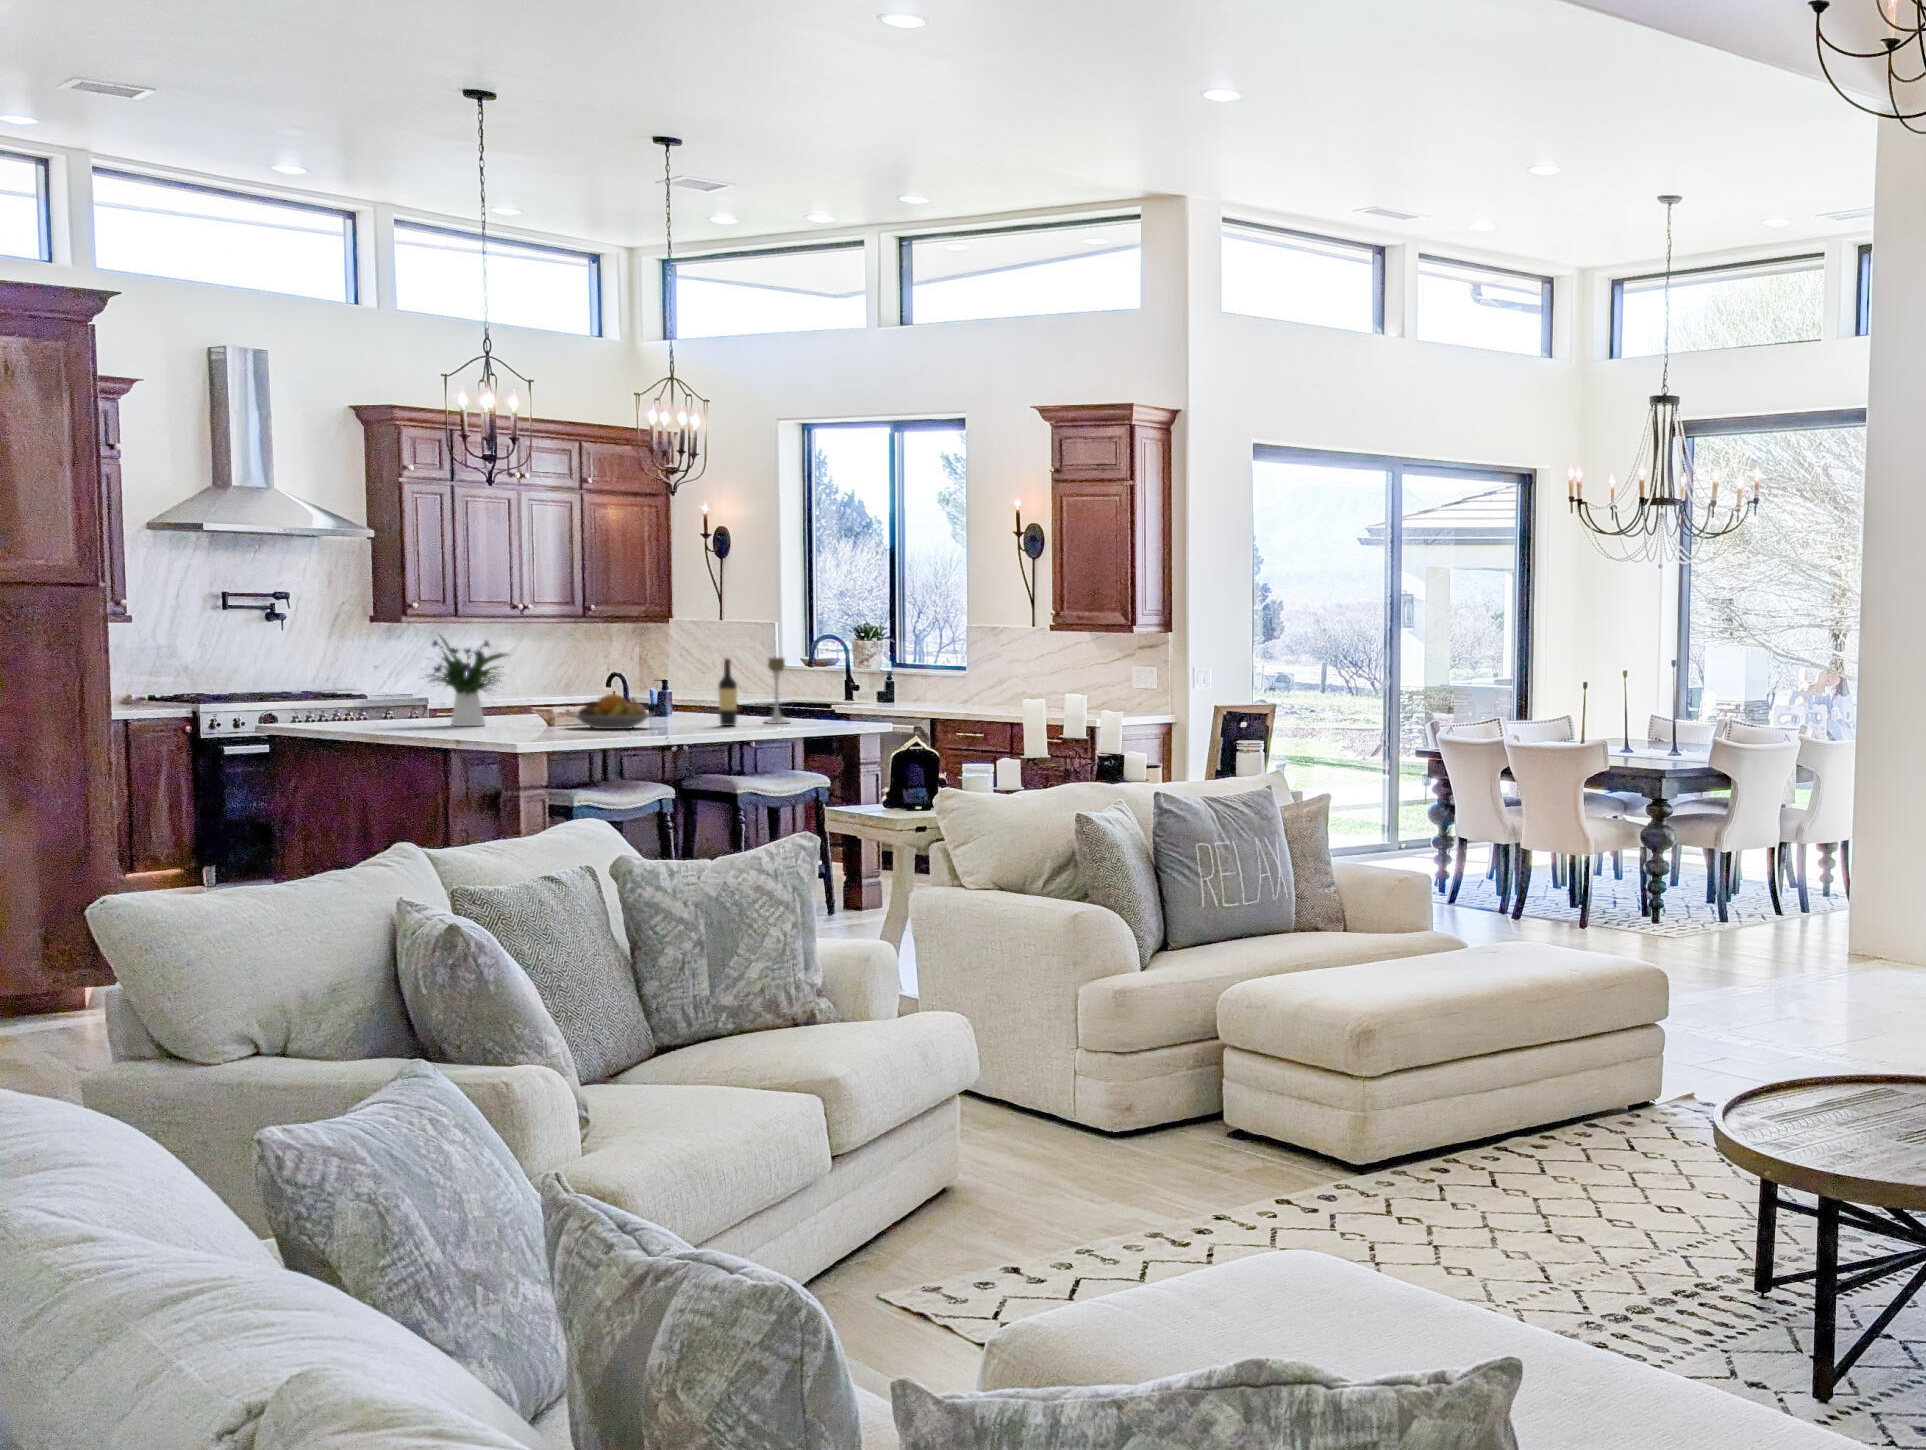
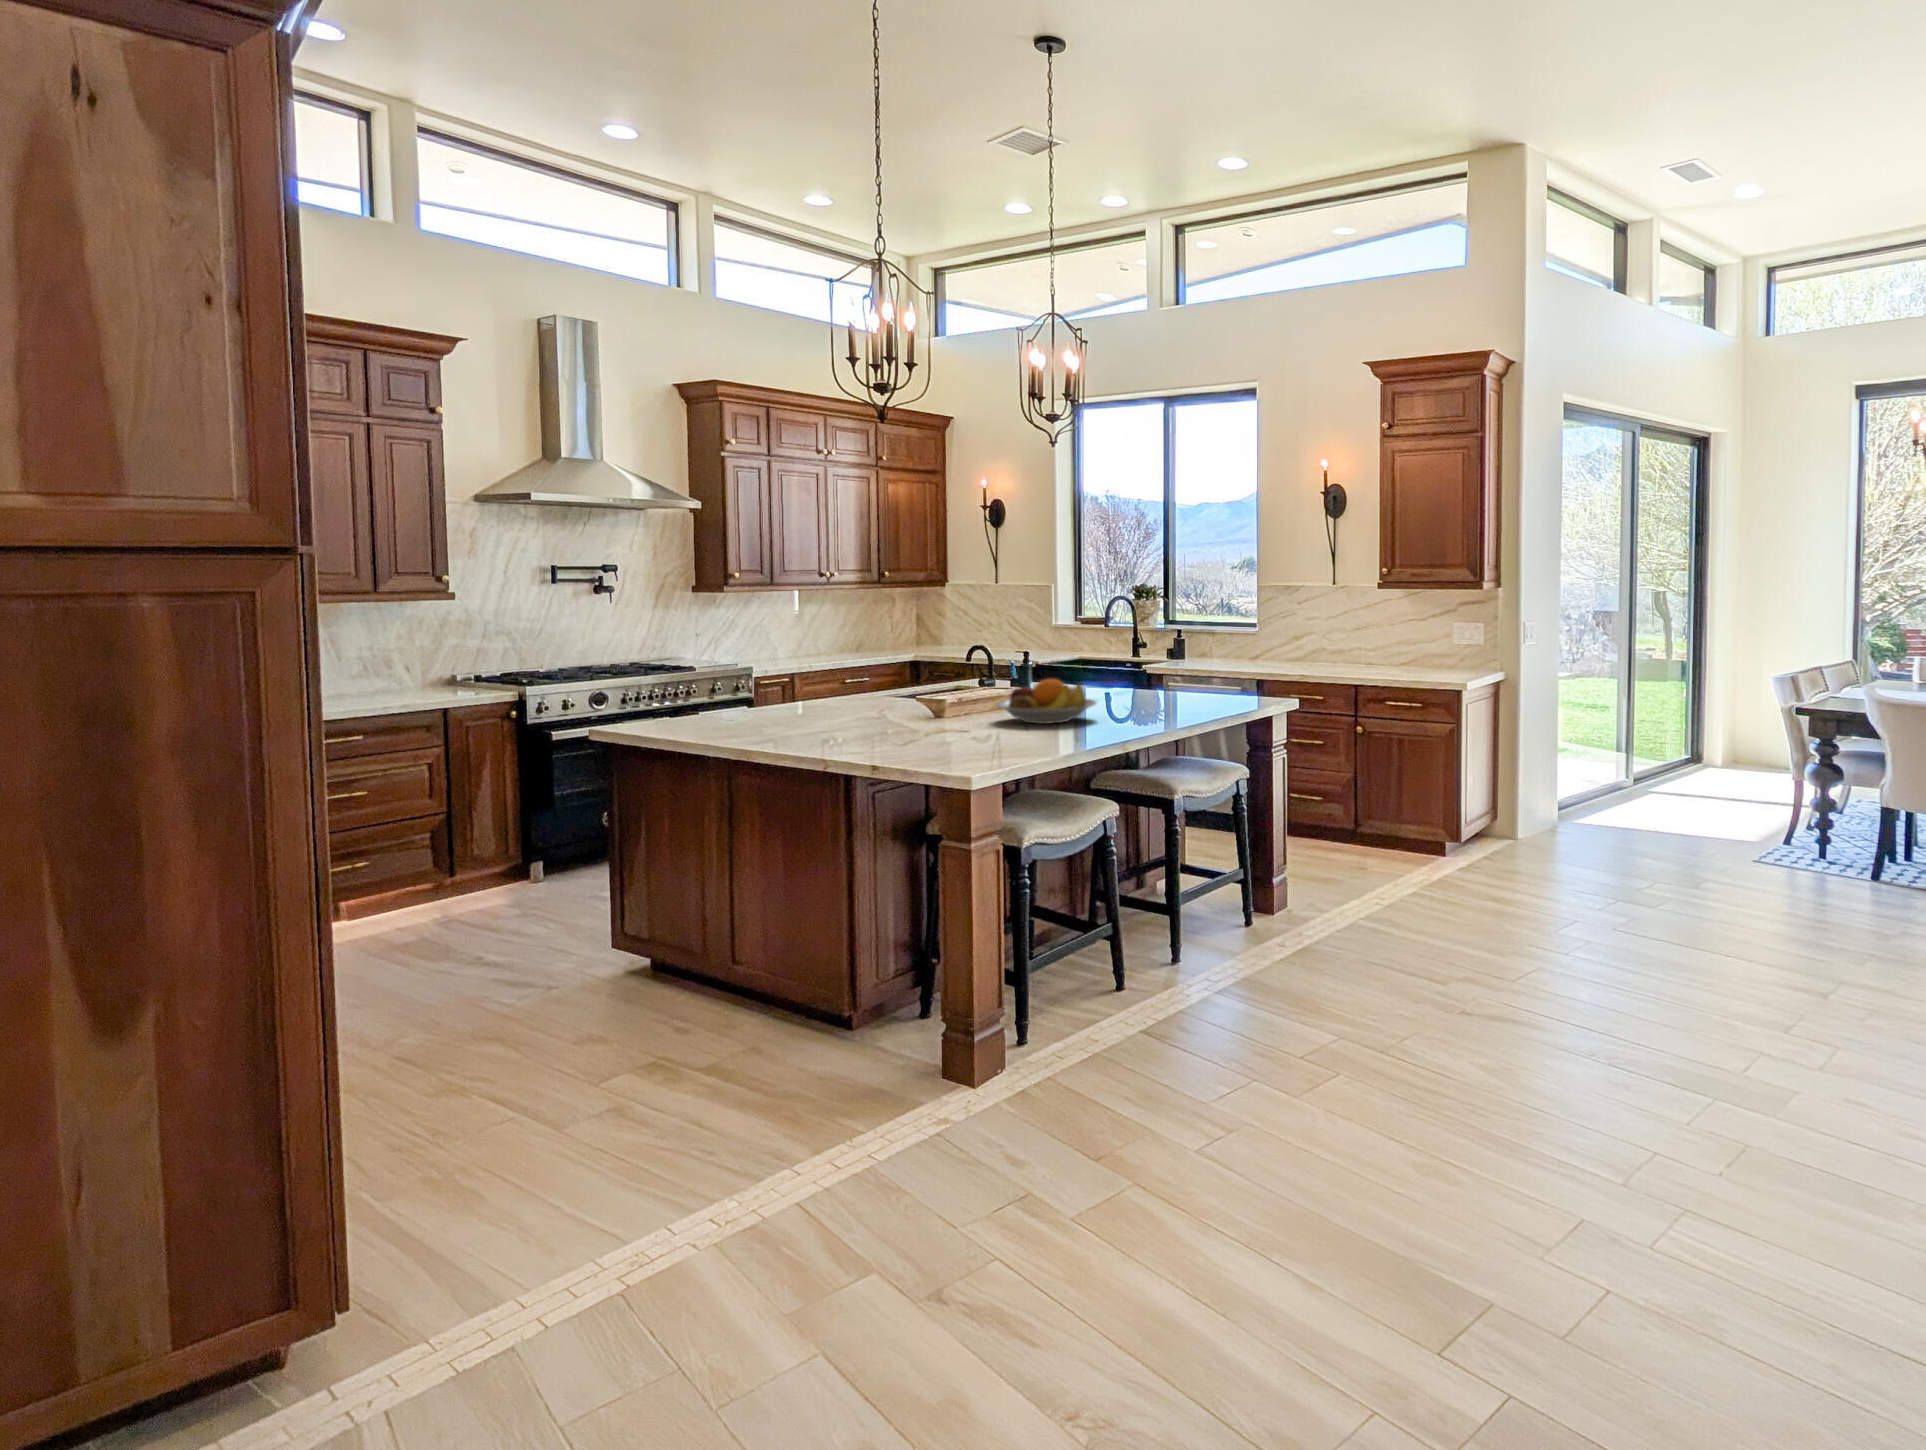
flower arrangement: present [427,635,506,726] -> none [804,608,917,725]
wine bottle: present [718,658,737,726] -> none [1147,628,1168,708]
candle holder: present [765,658,789,724] -> none [1175,624,1205,700]

